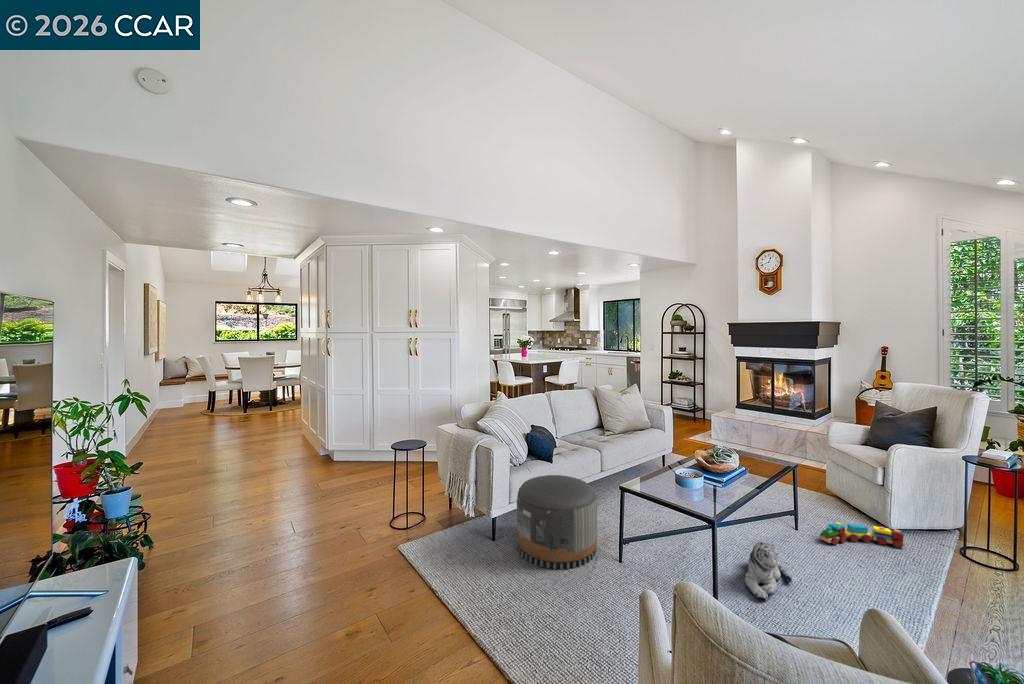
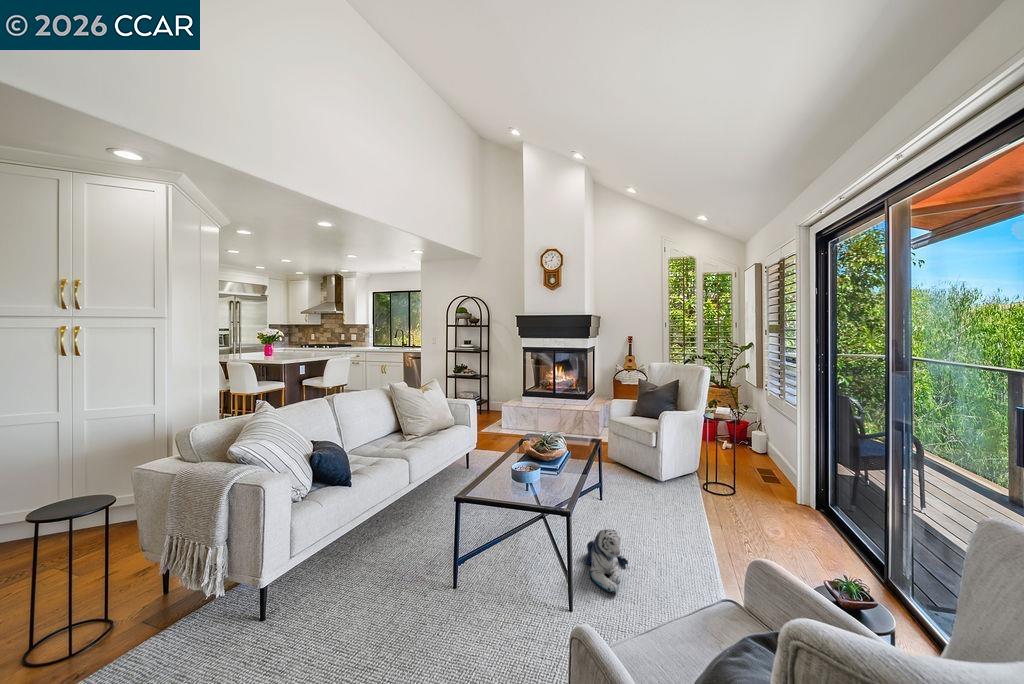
pouf: present [517,475,597,569] -> none [305,500,426,643]
toy train: present [820,522,905,548] -> none [627,490,683,515]

